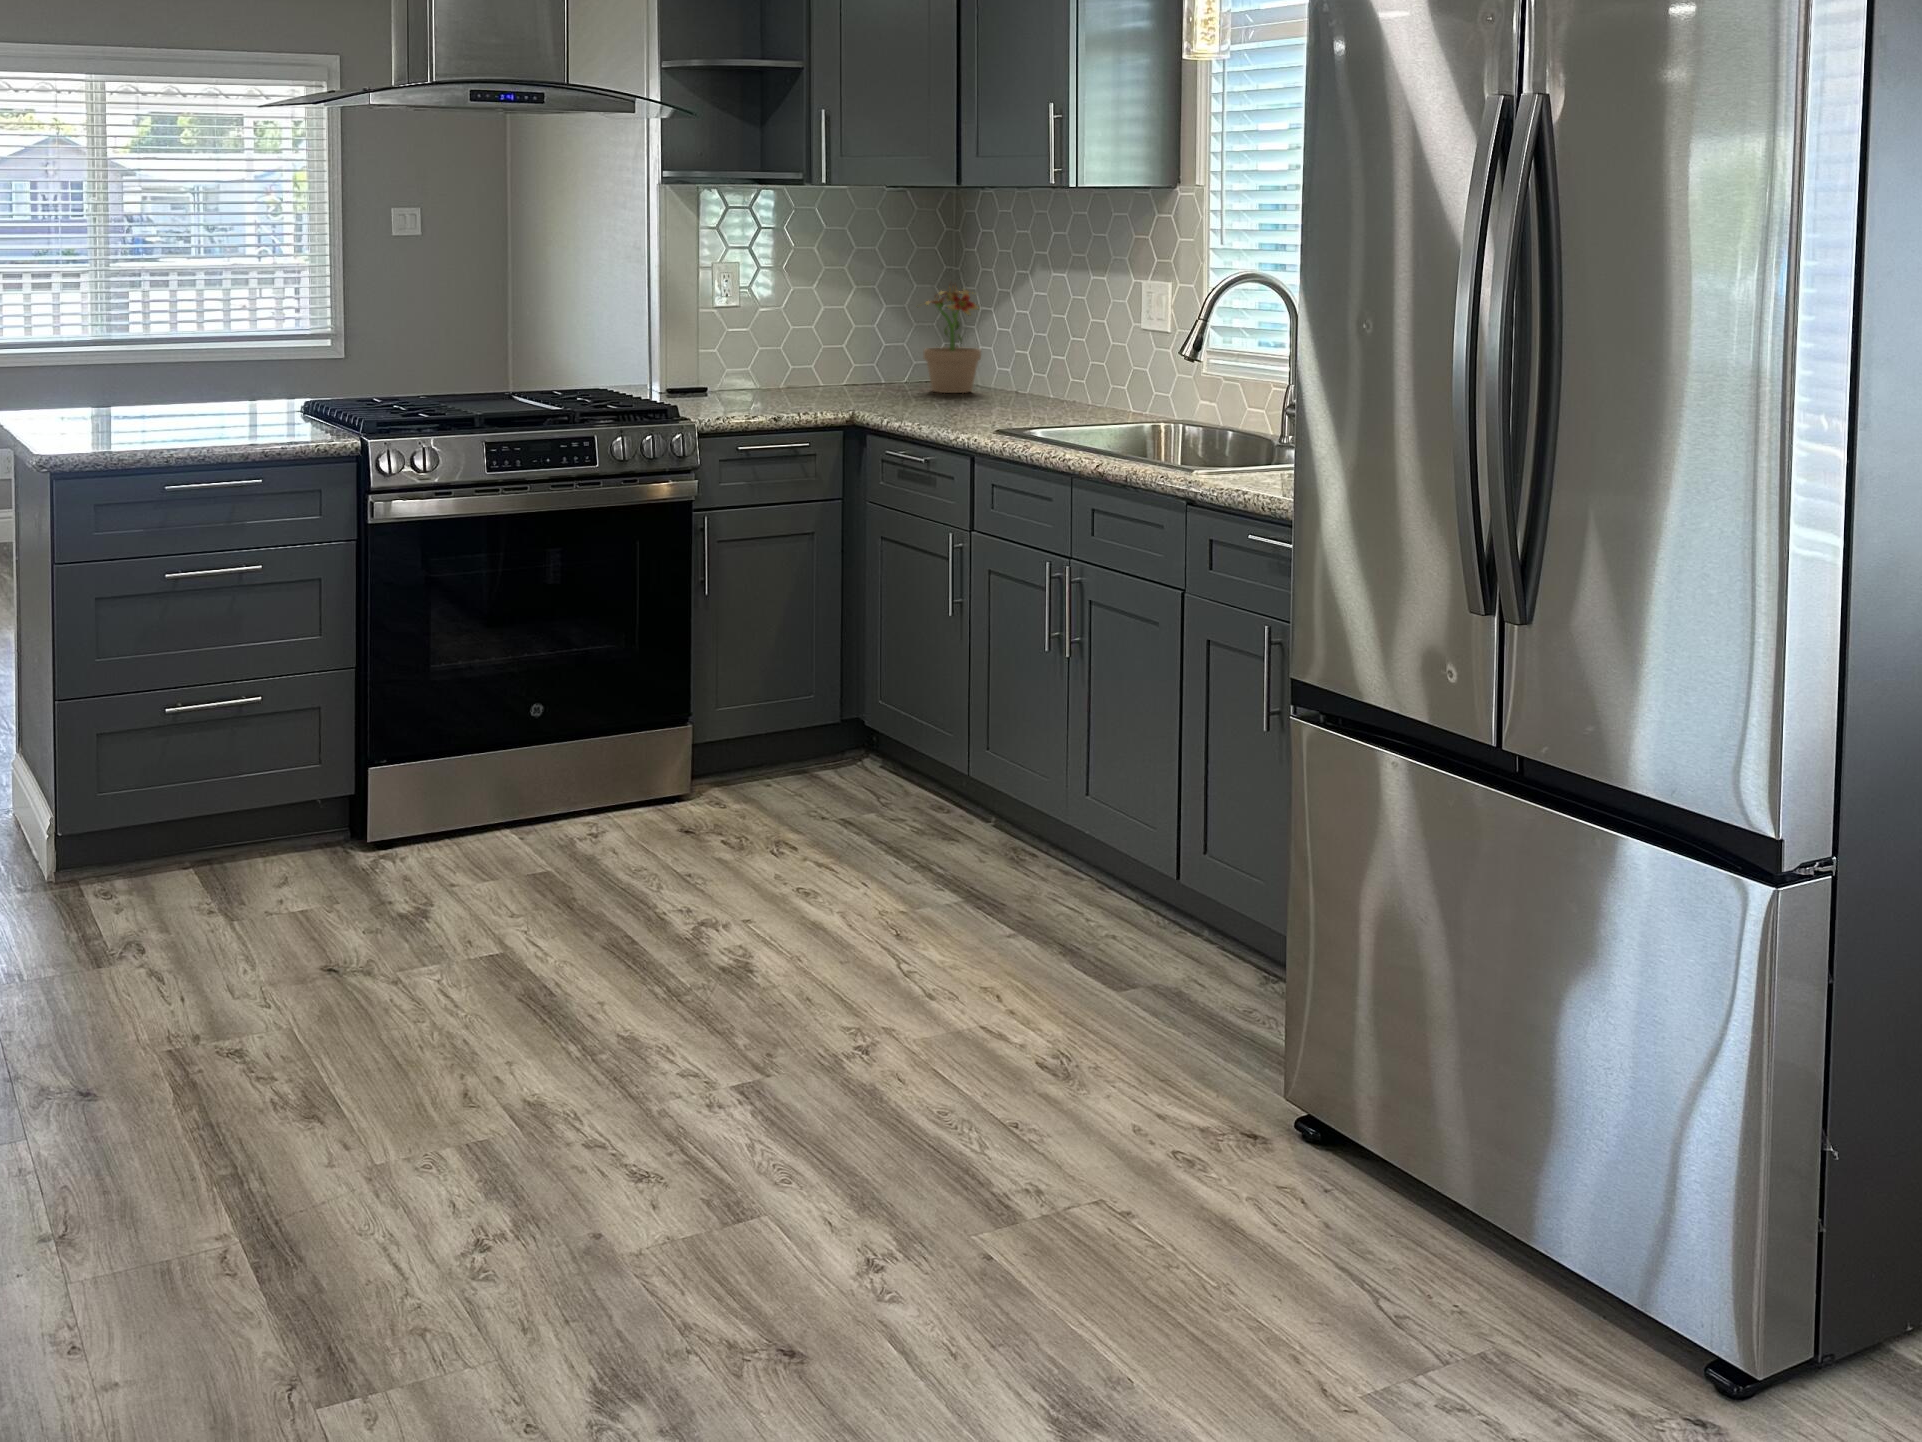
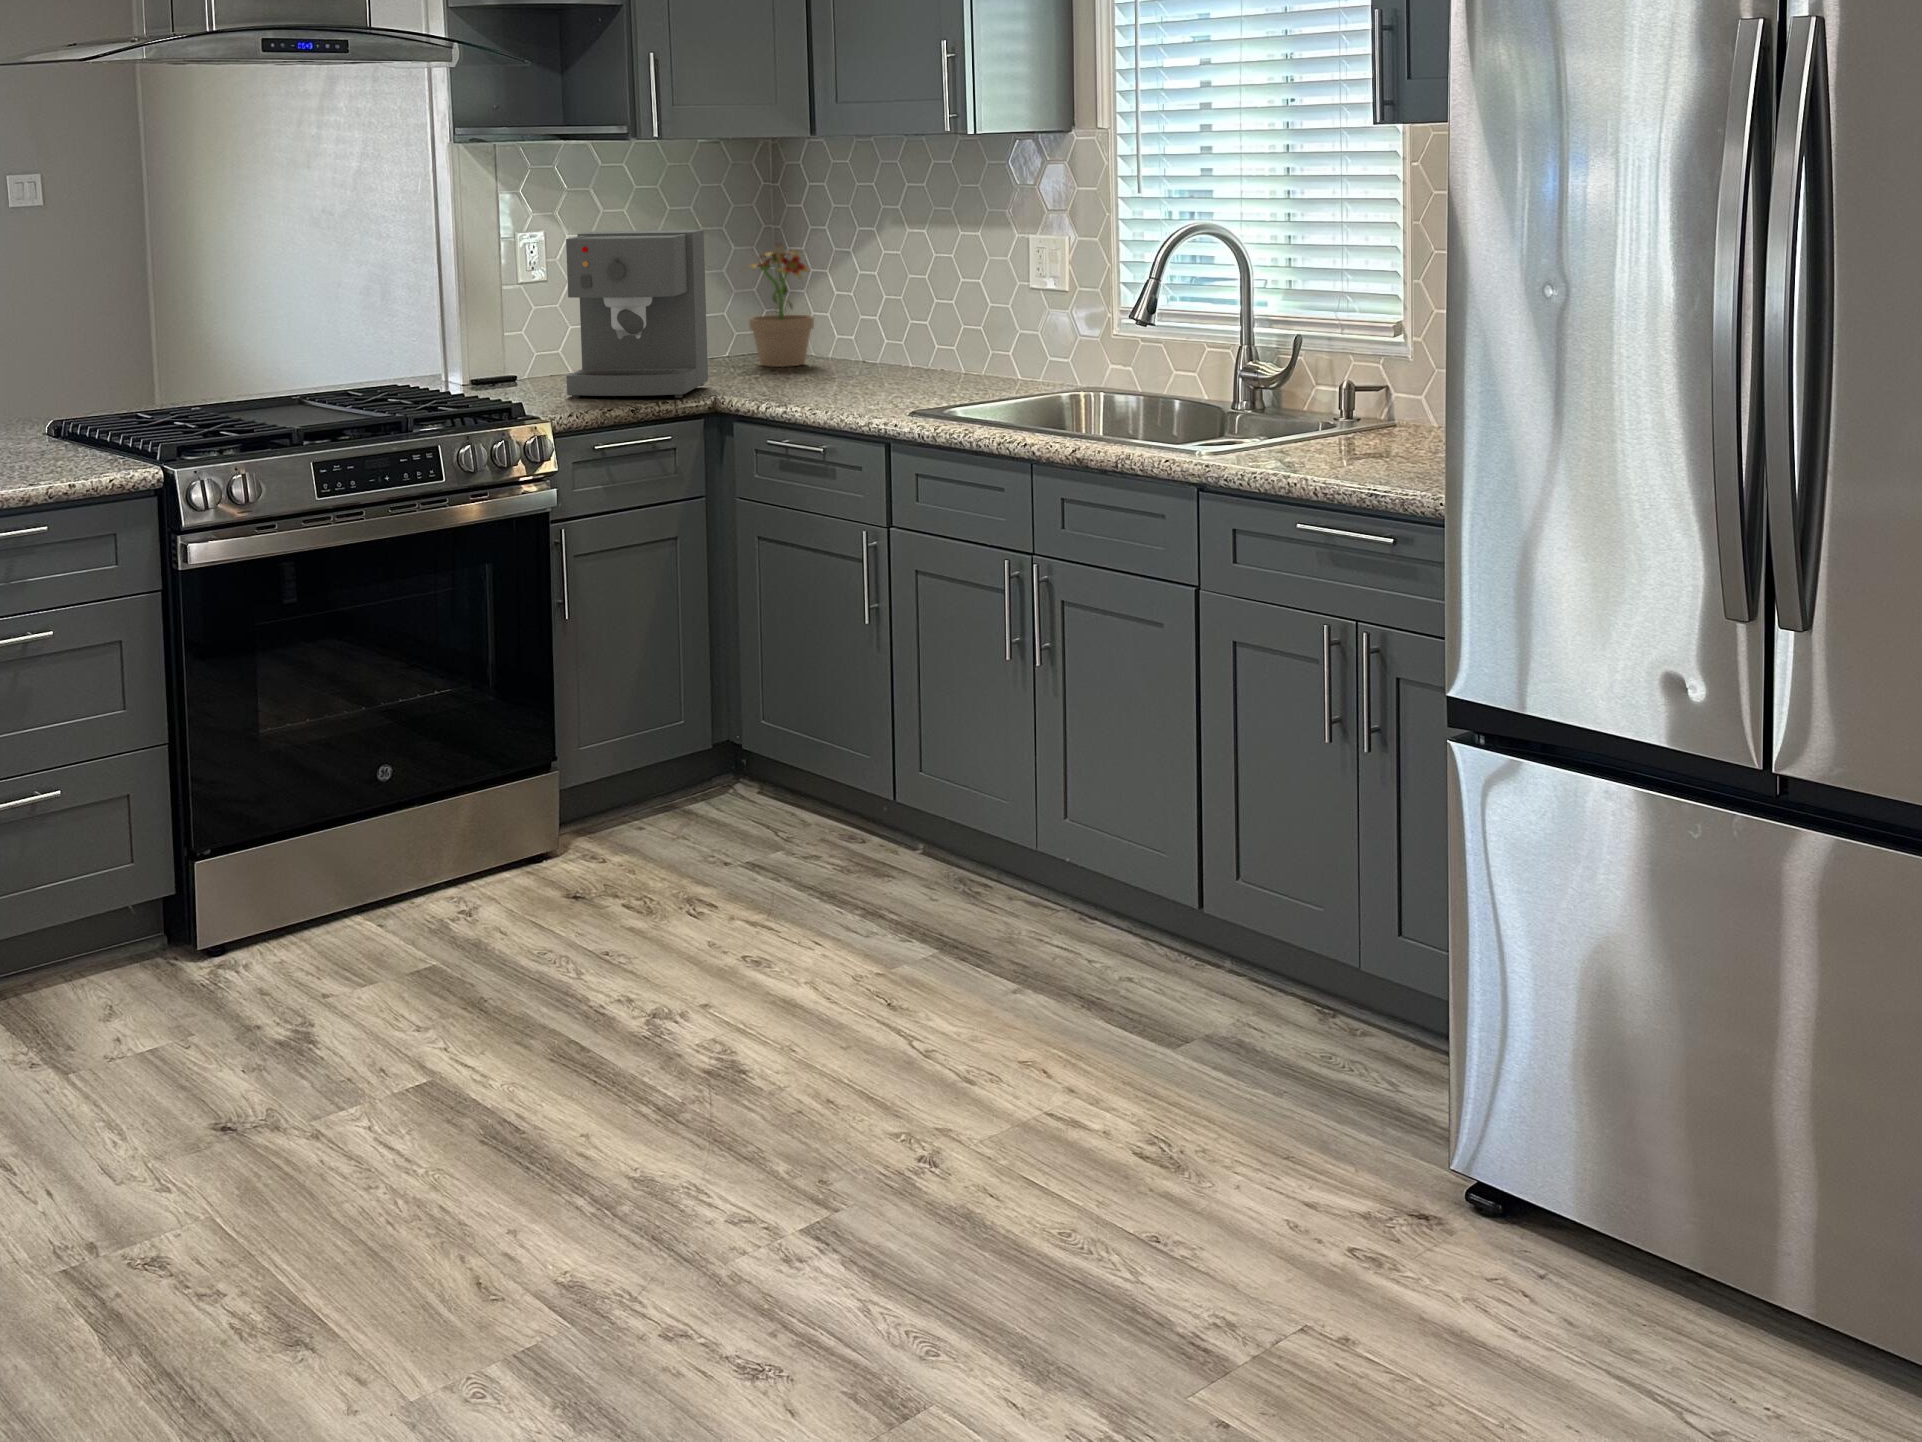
coffee maker: none [733,265,863,411] -> present [566,230,708,398]

